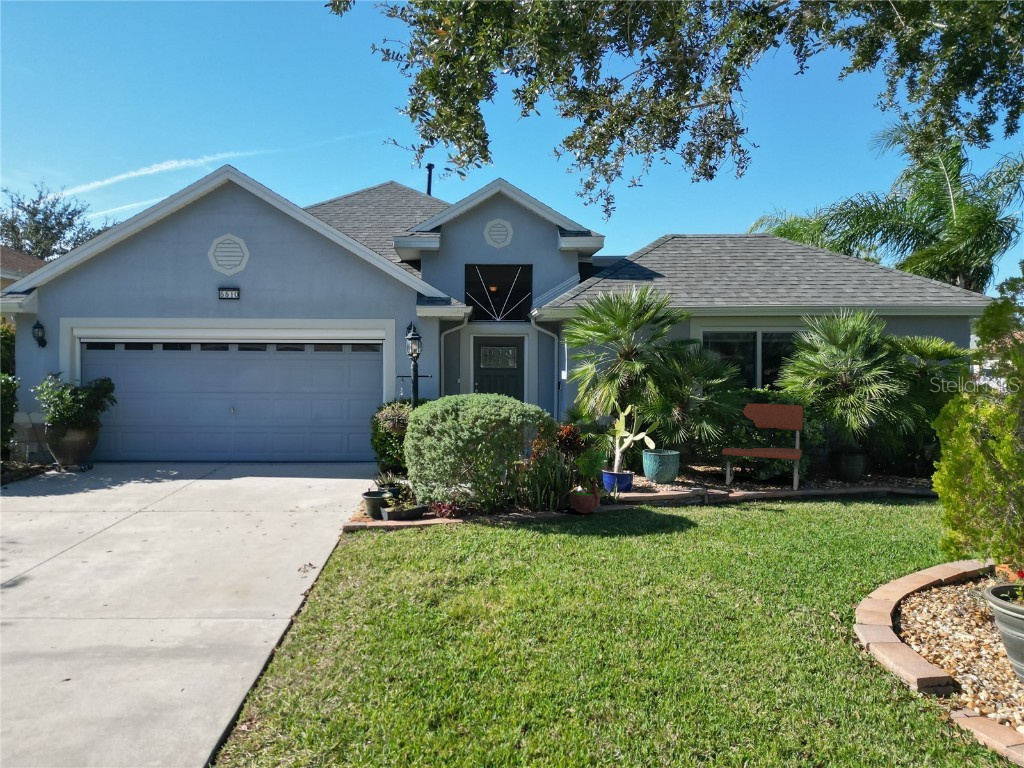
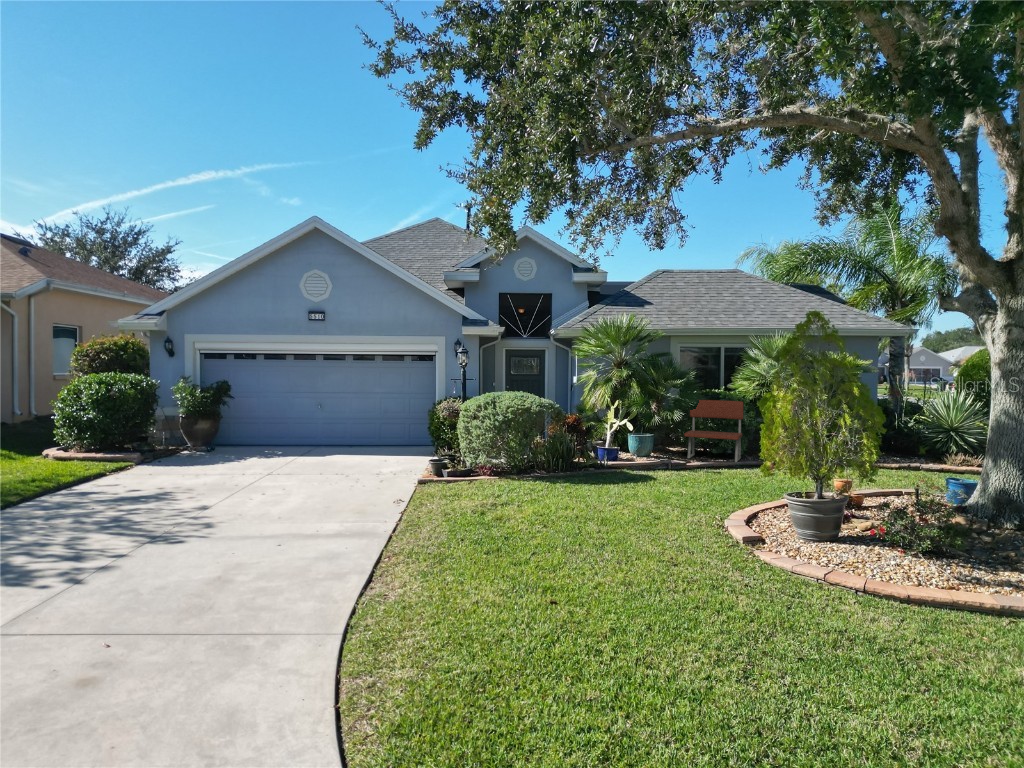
potted tree: present [570,448,608,513] -> none [572,426,599,473]

